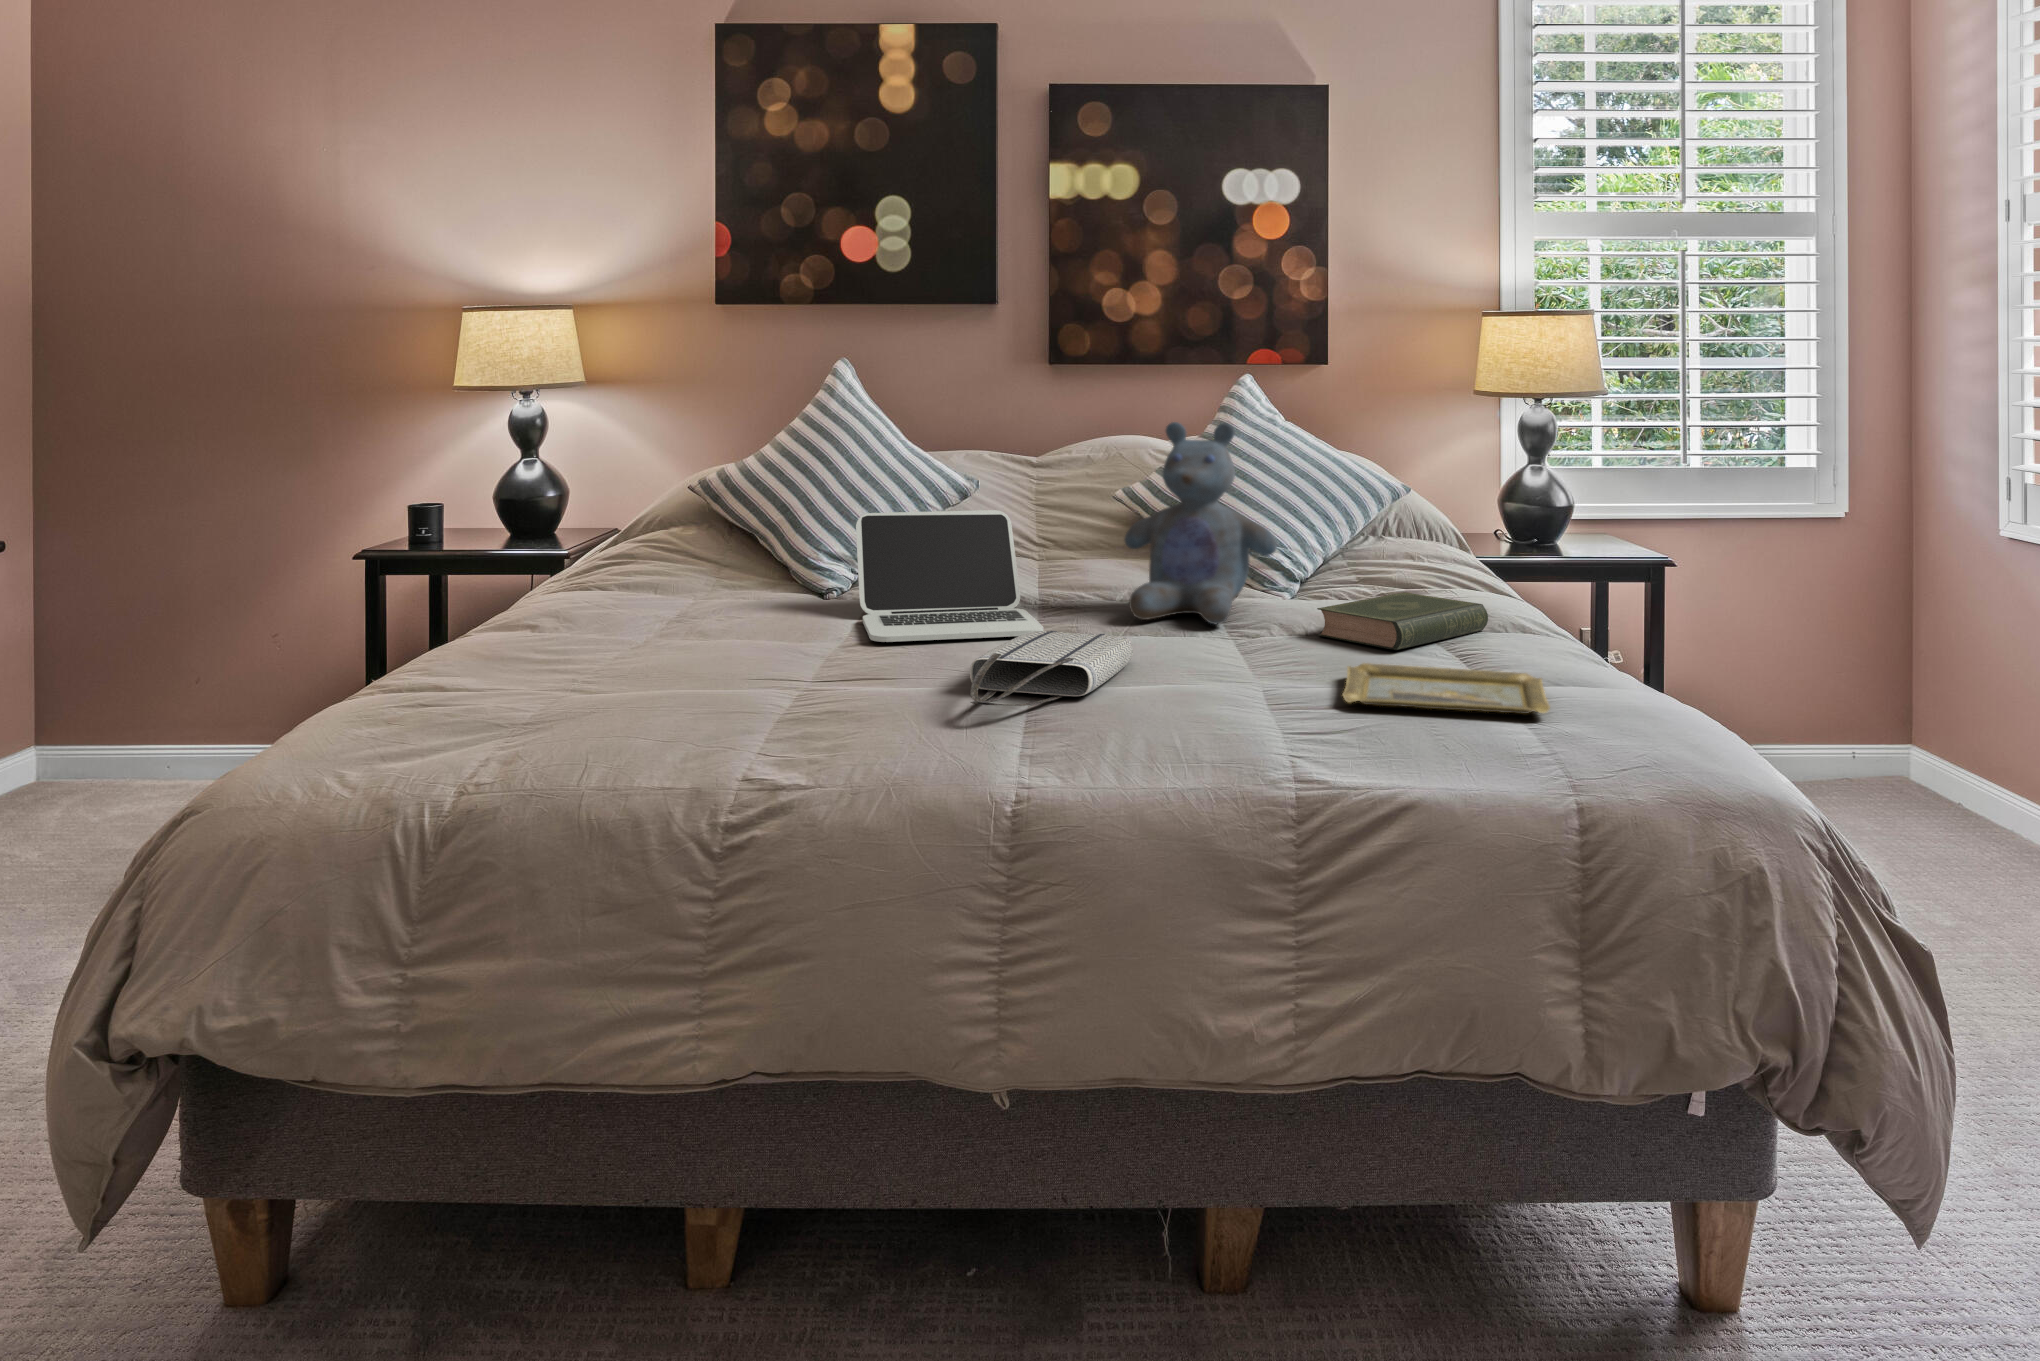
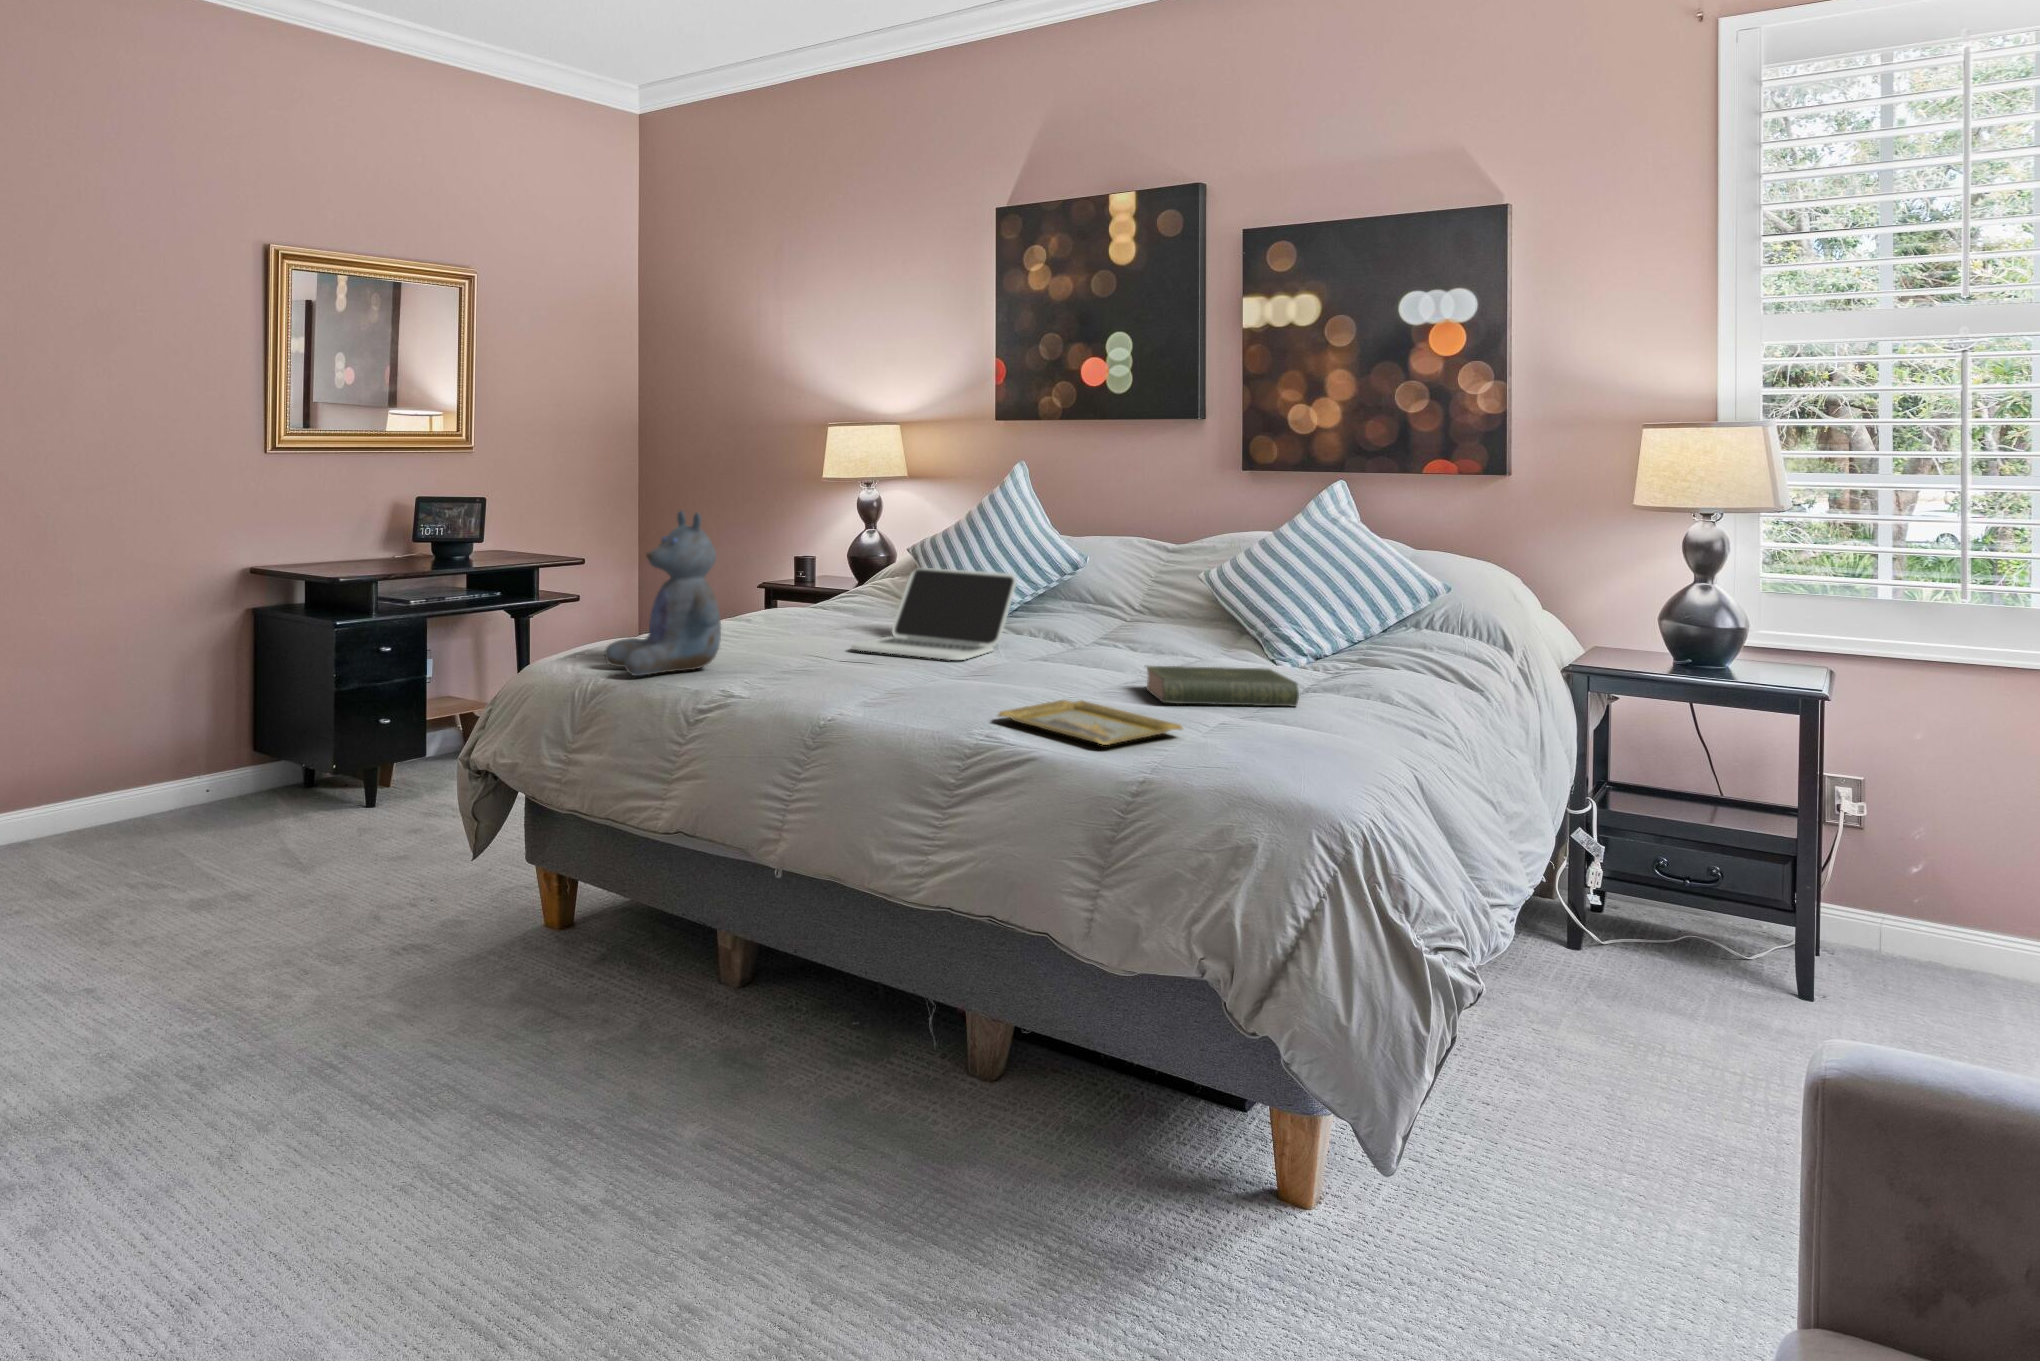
stuffed bear: present [1124,422,1277,624] -> present [605,511,721,676]
tote bag: present [970,631,1133,706] -> none [768,651,963,687]

